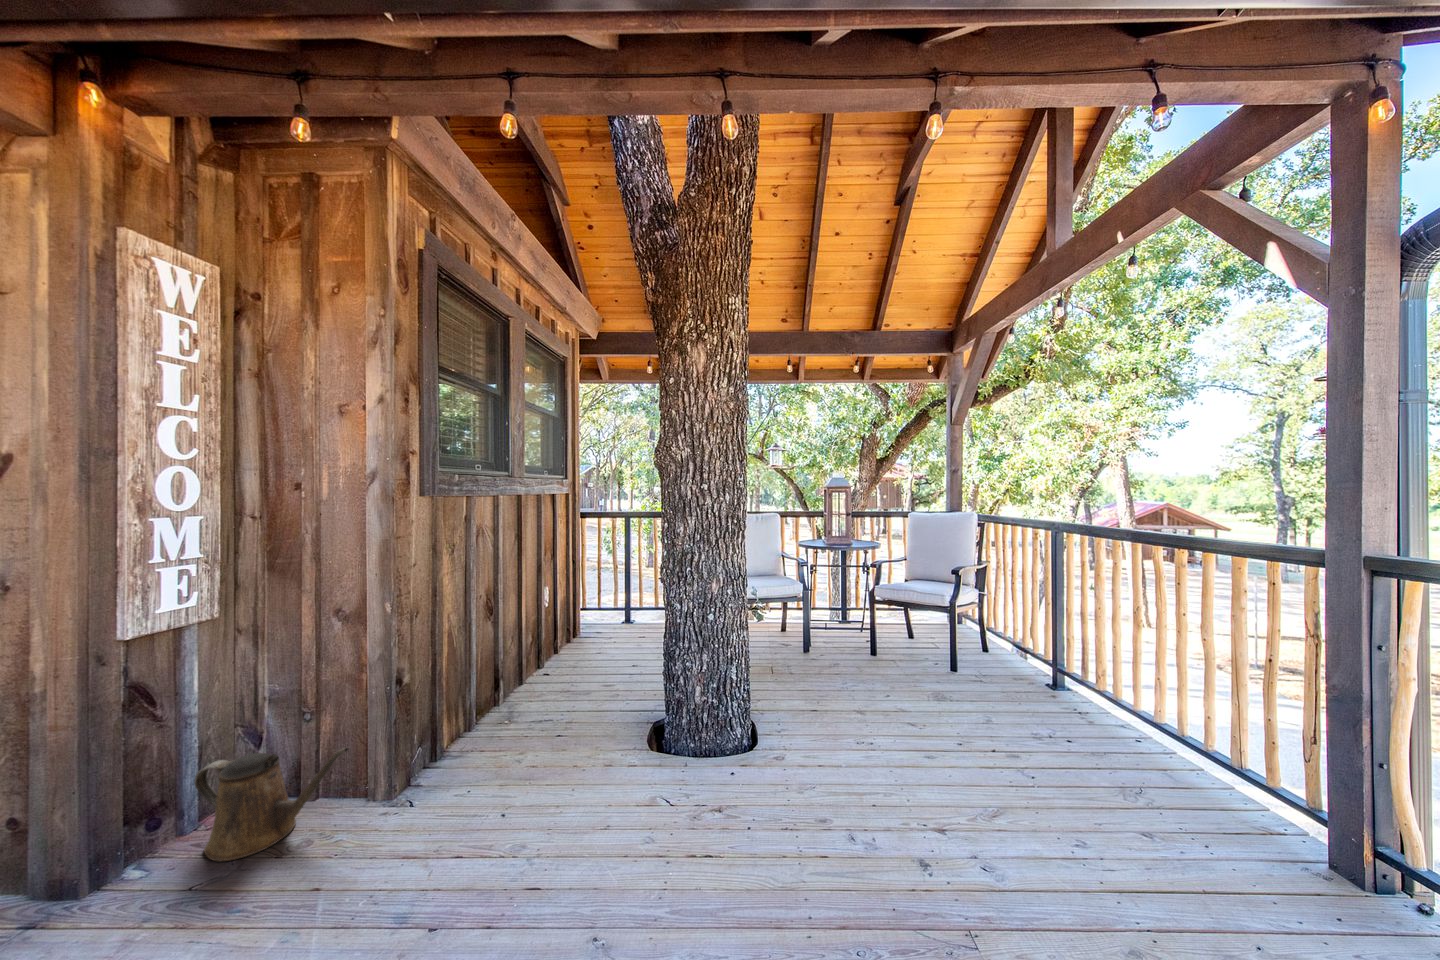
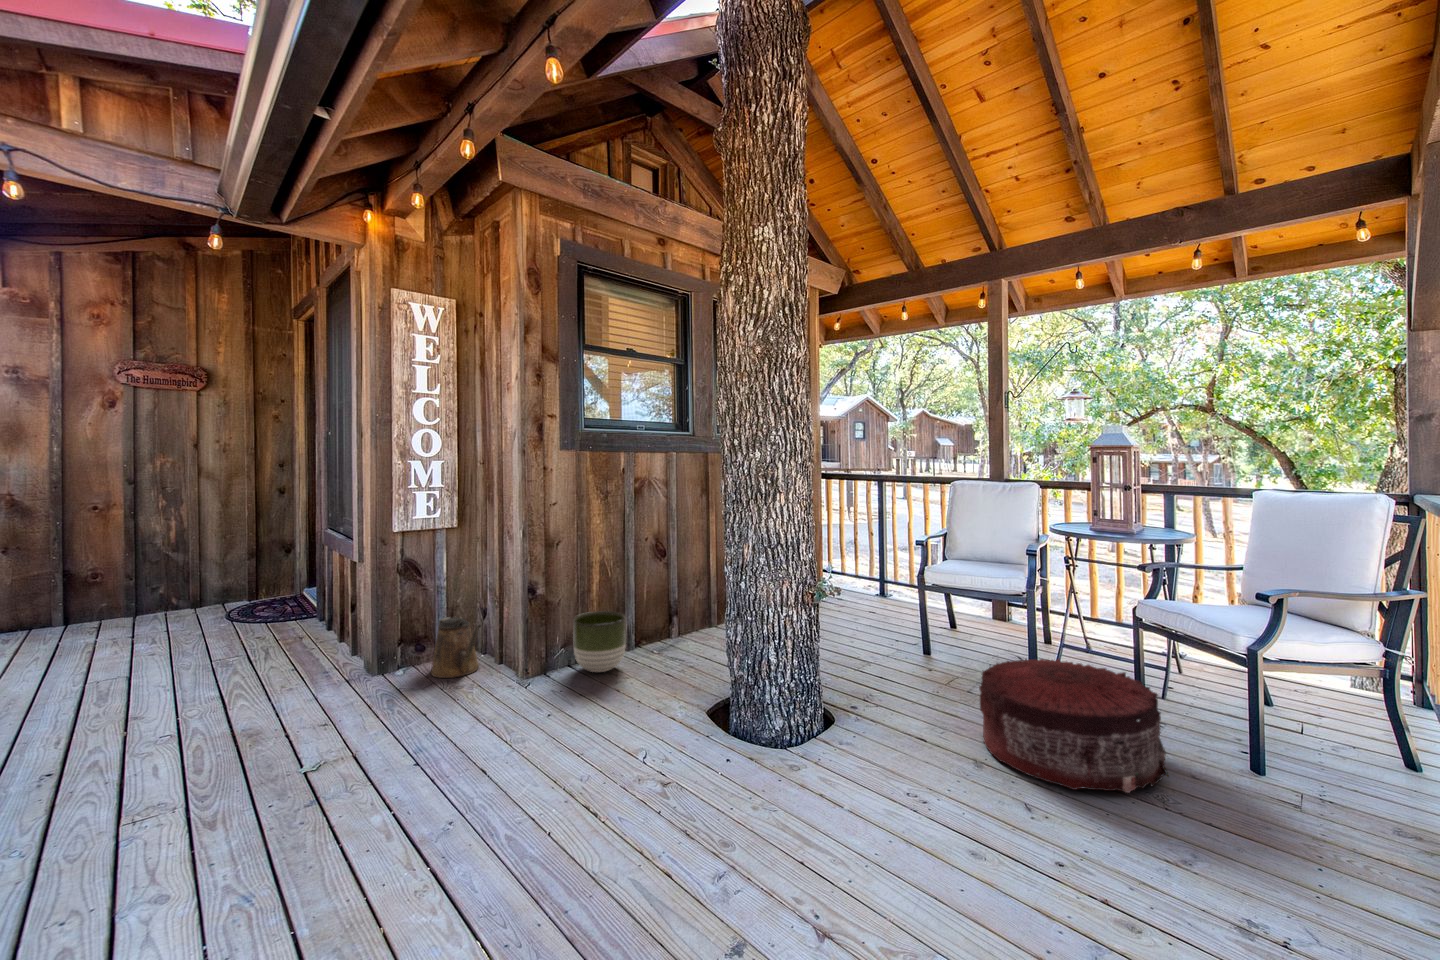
pouf: none [832,628,941,709] -> present [979,659,1168,793]
planter: none [445,681,513,761] -> present [573,611,626,672]

